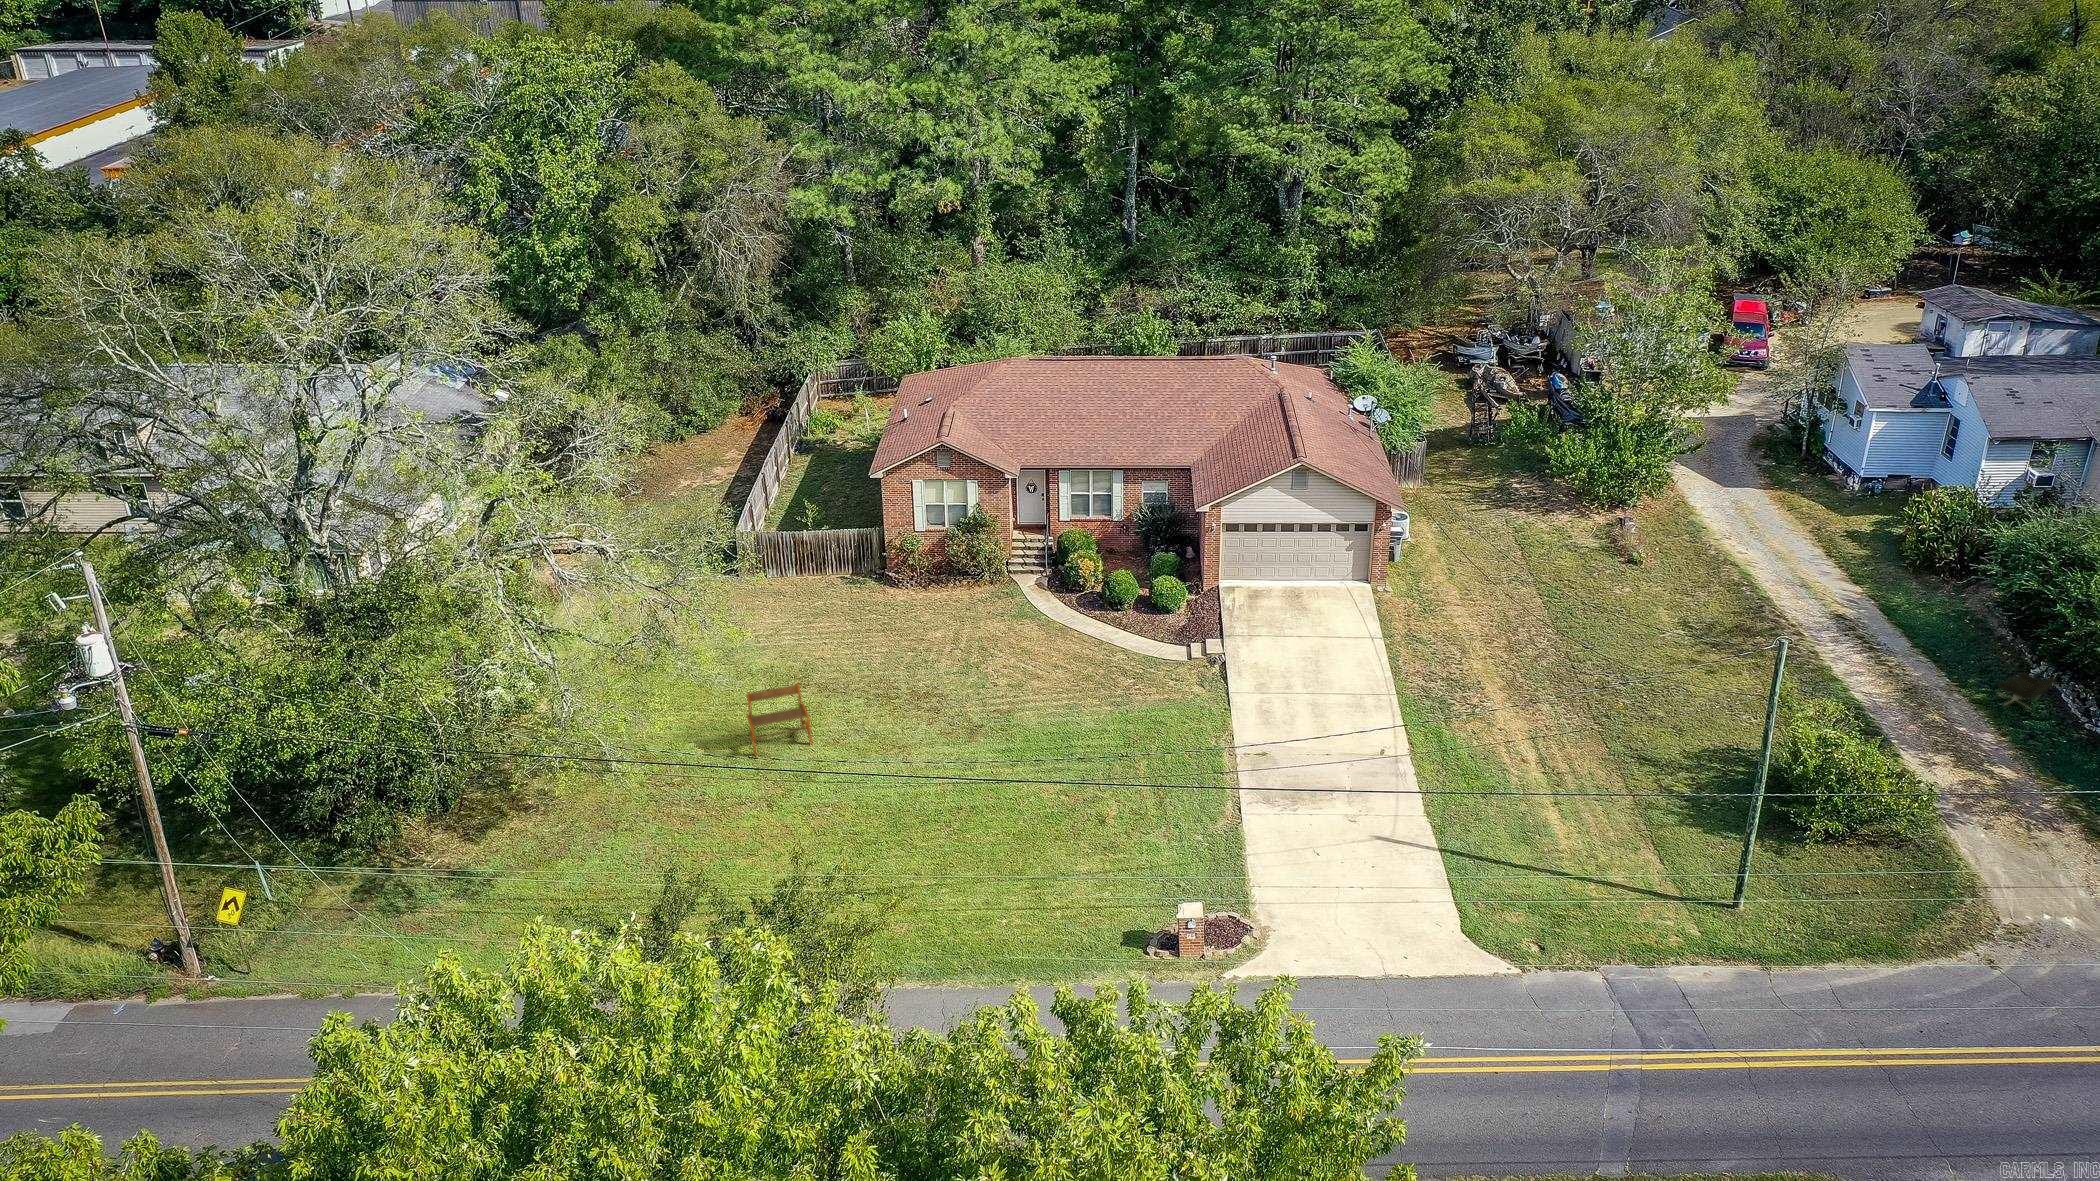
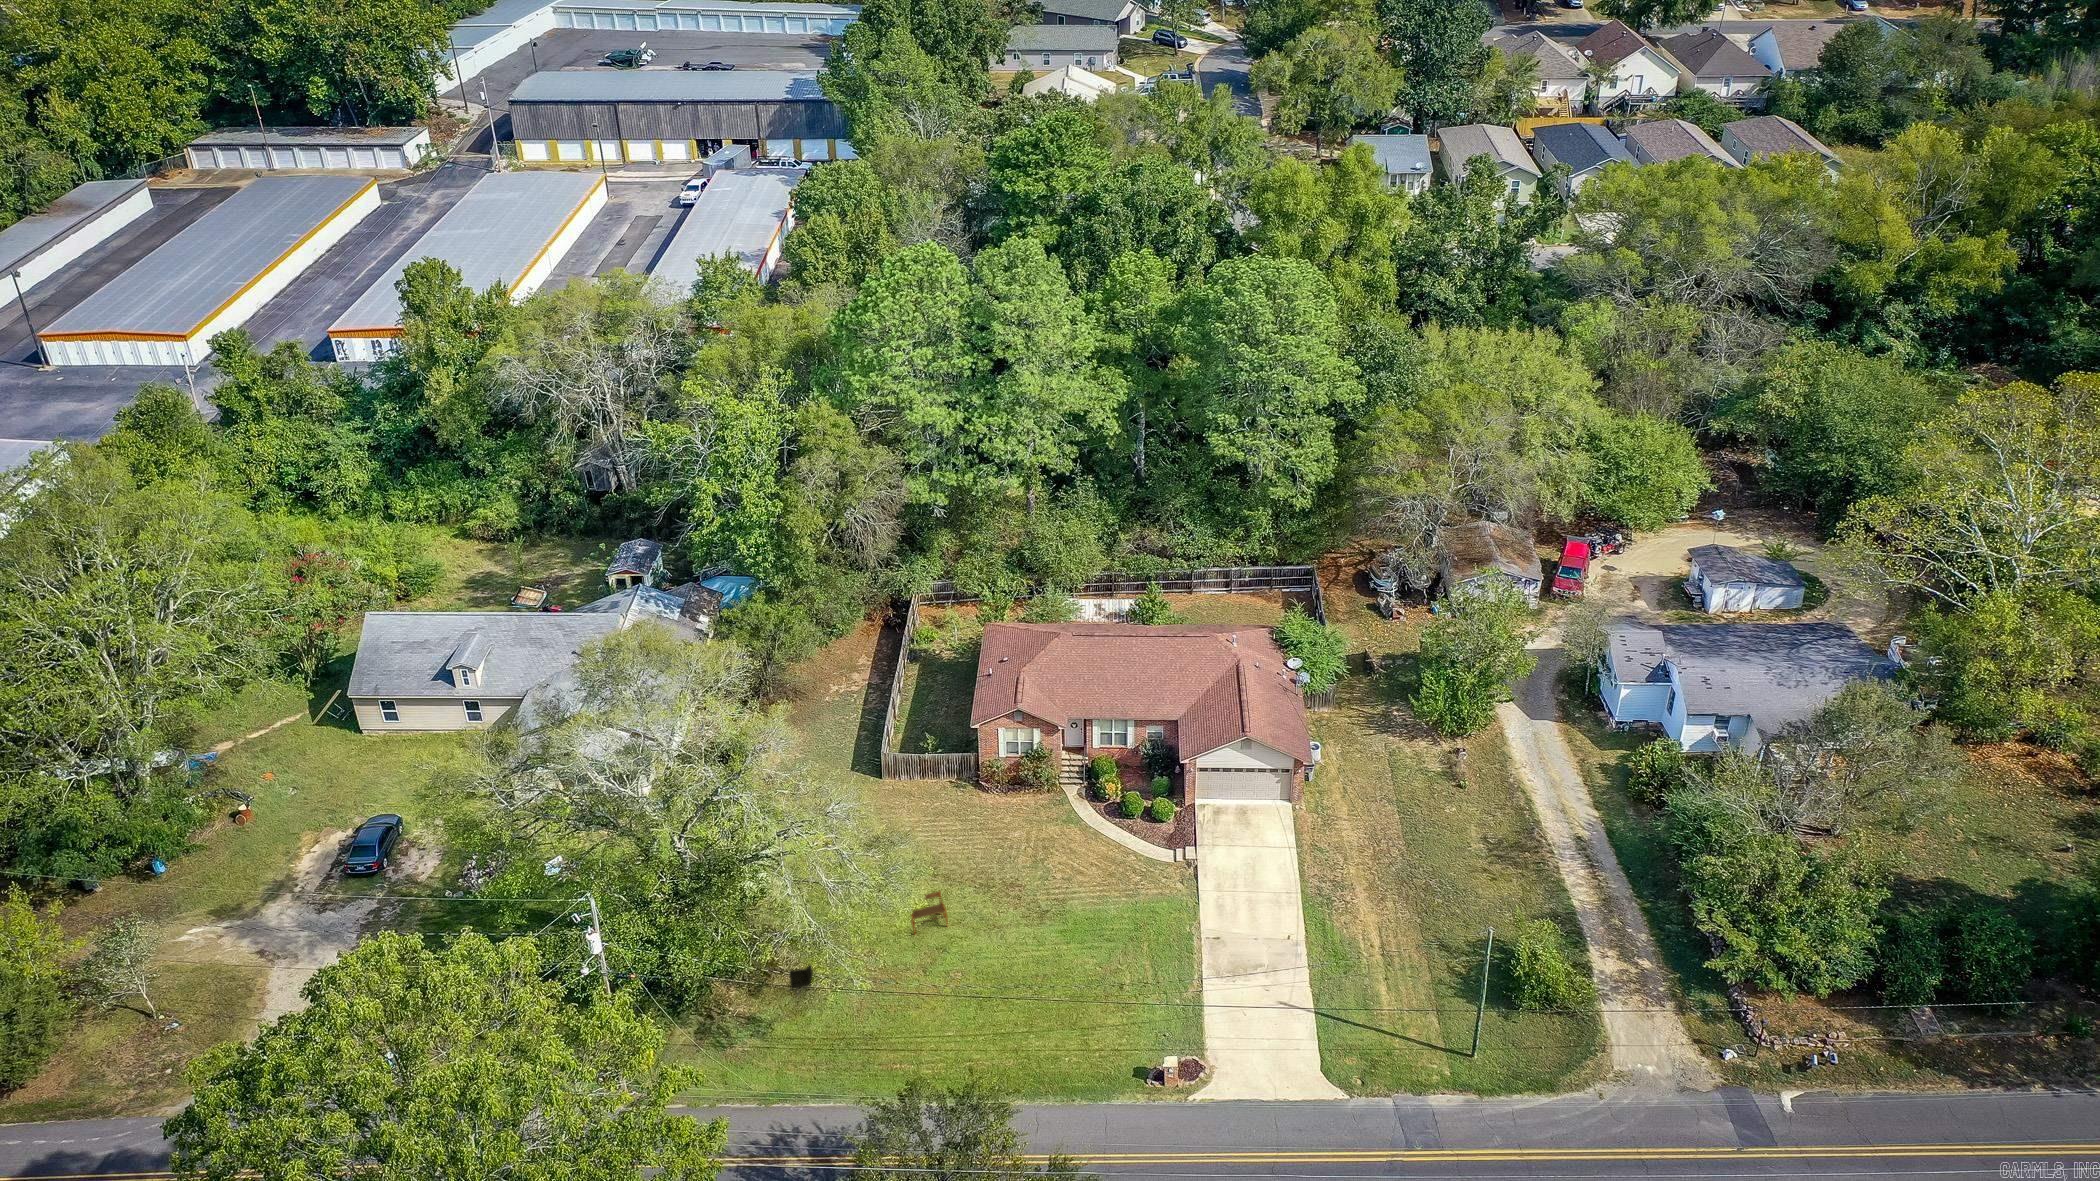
lounge chair: present [1997,672,2056,707] -> present [789,965,813,990]

